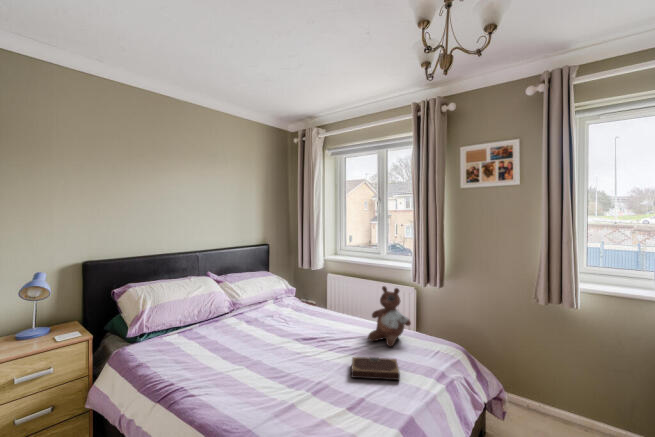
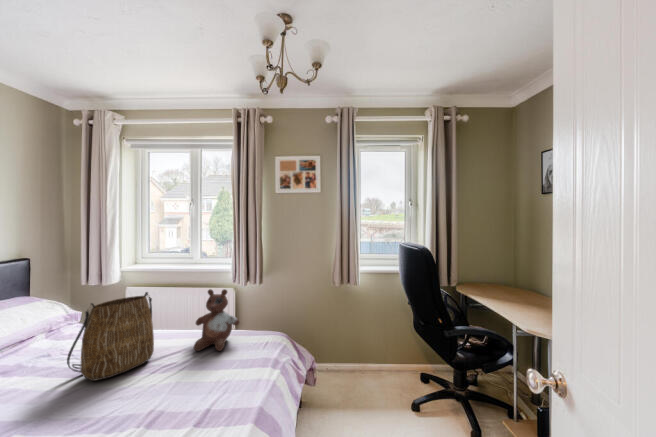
tote bag: none [282,280,337,344] -> present [67,292,154,381]
notebook: present [351,357,400,380] -> none [181,362,239,399]

